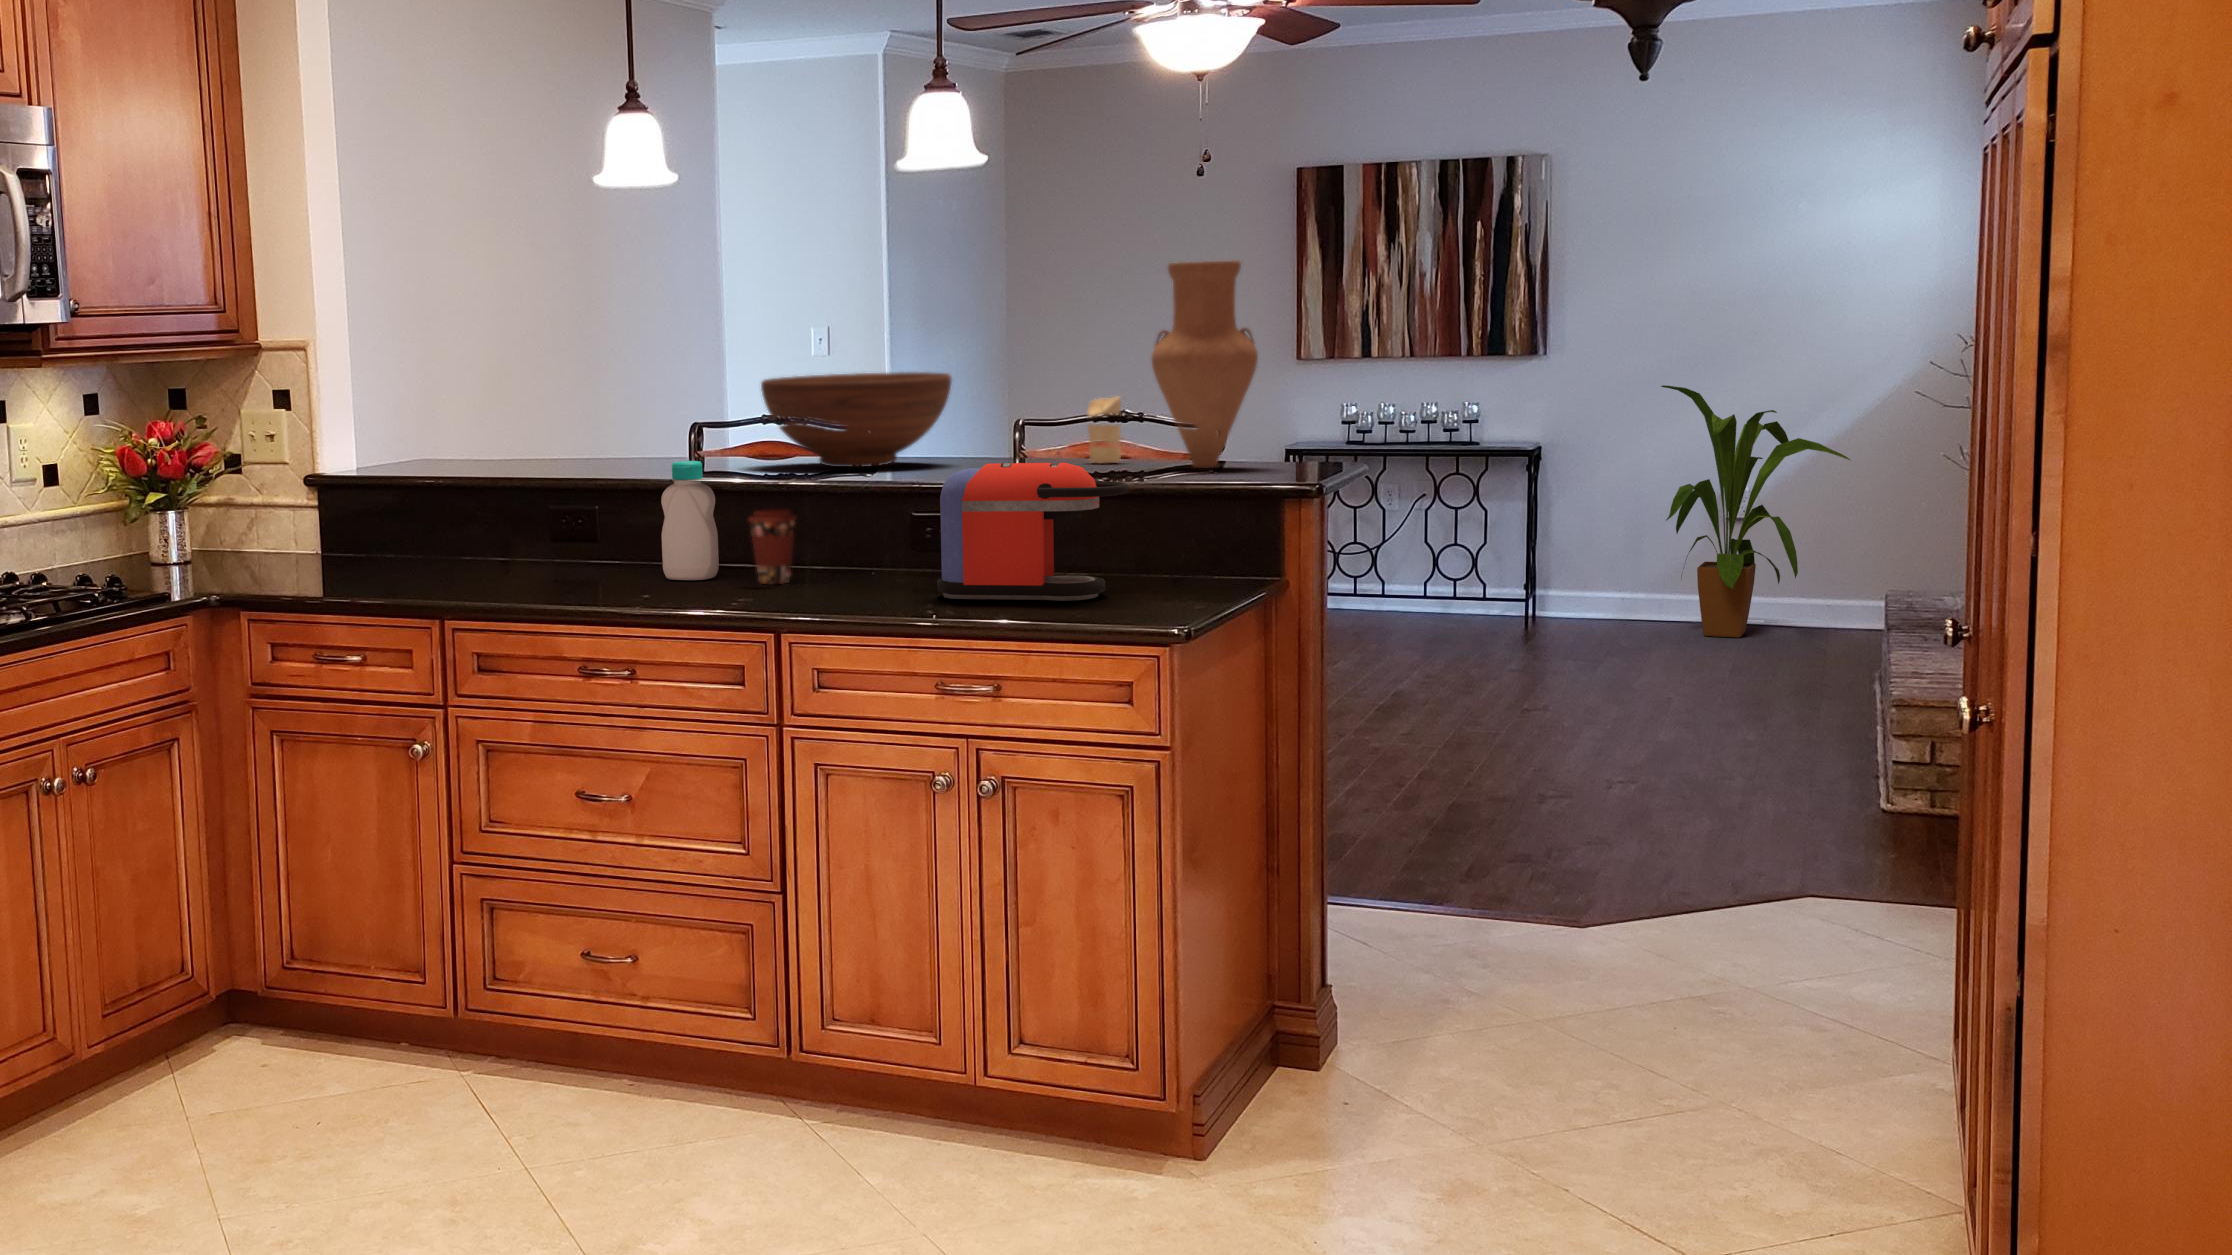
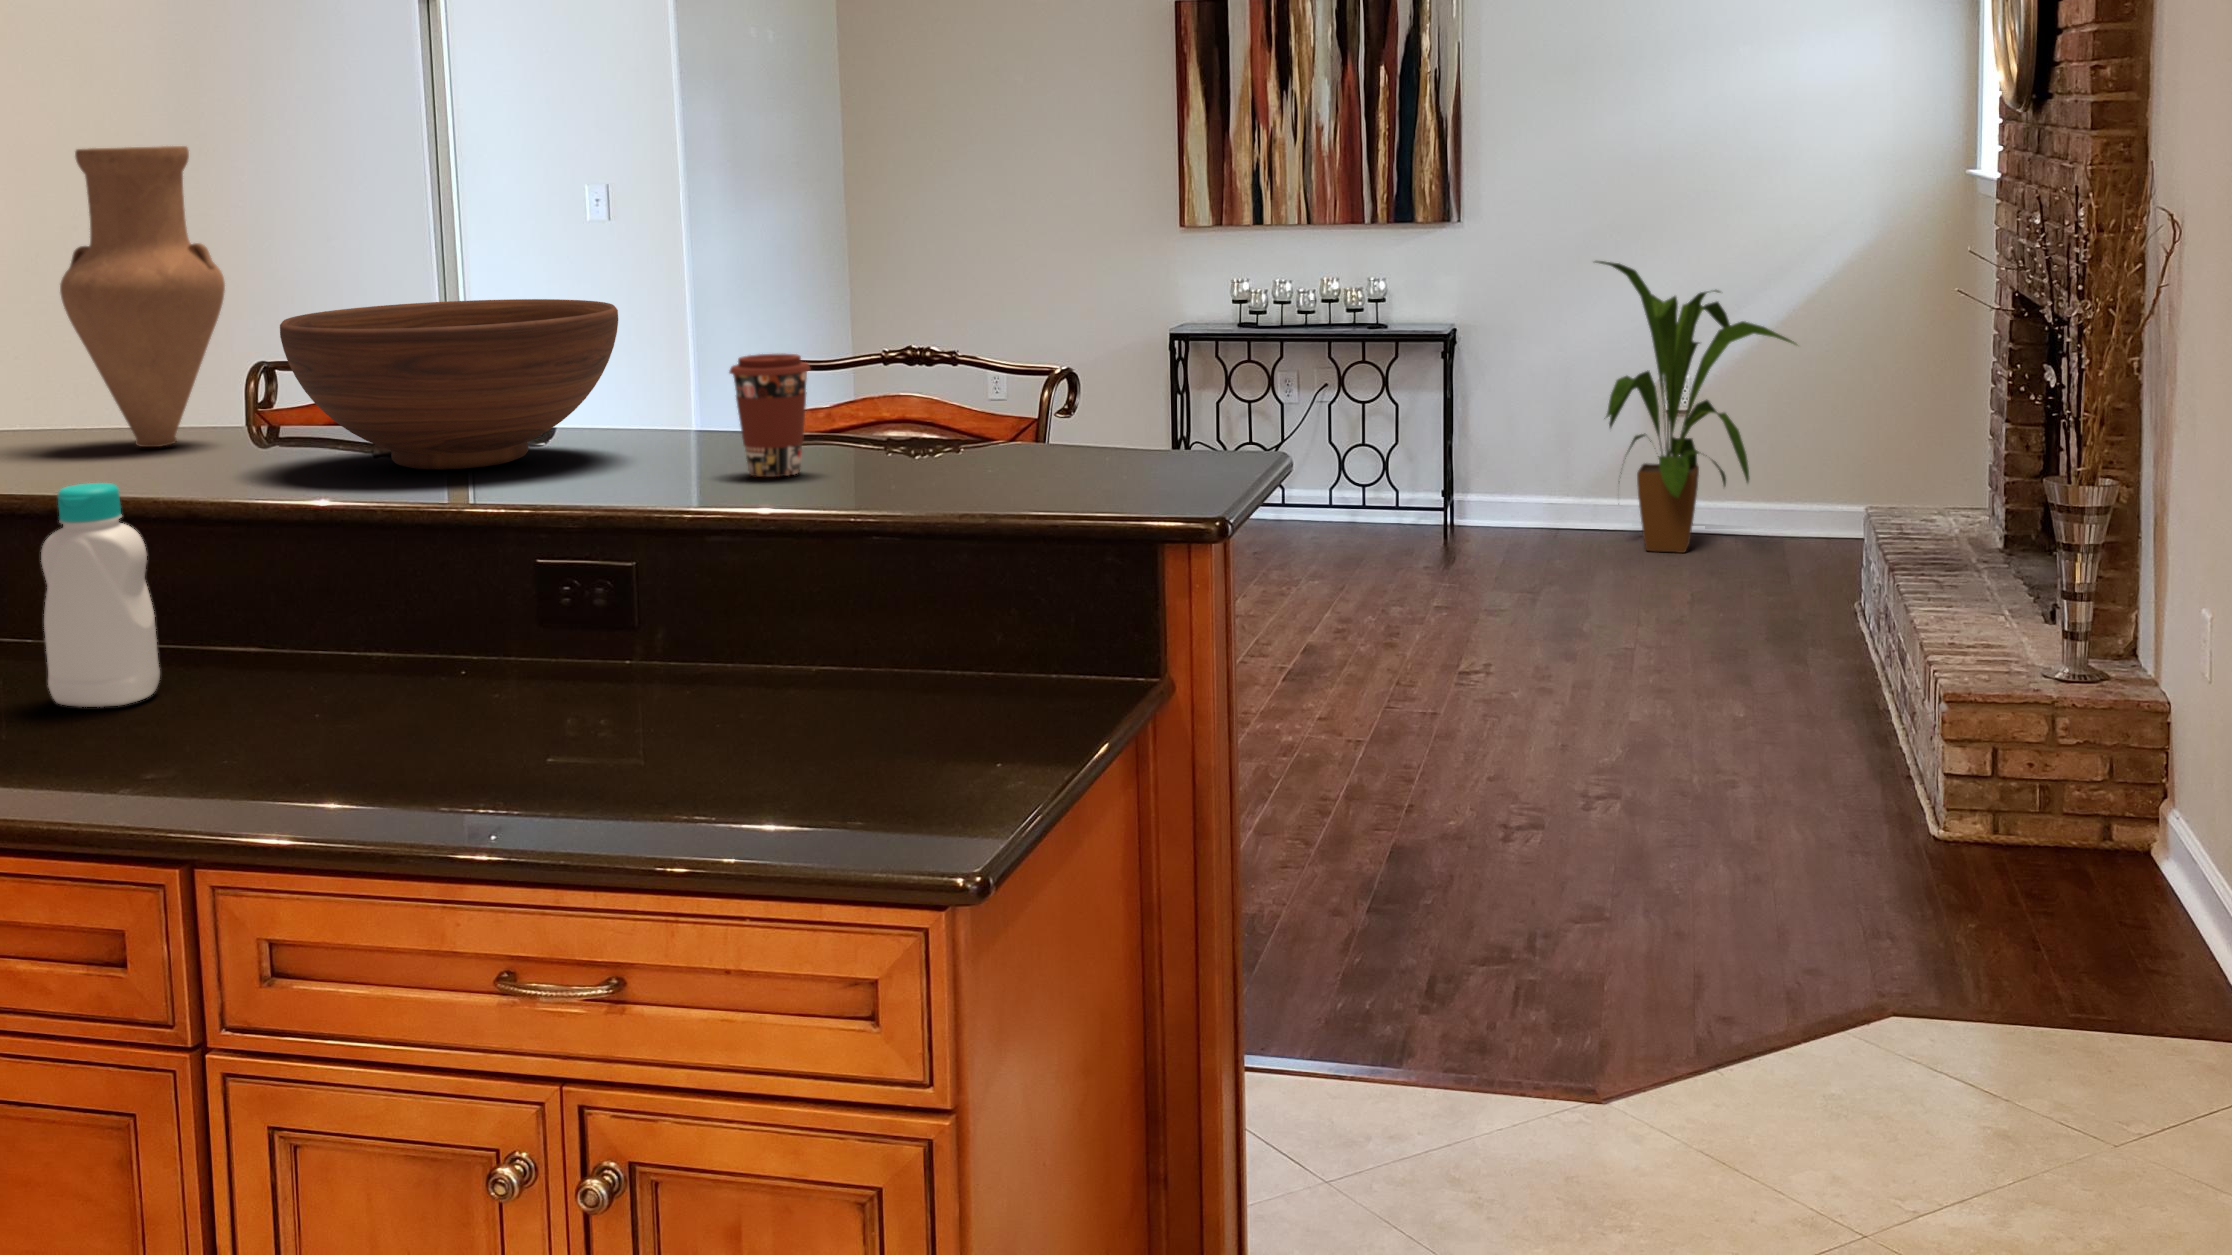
vase: present [1152,260,1258,469] -> present [60,146,225,447]
candle: present [1088,396,1121,463] -> none [847,342,904,455]
coffee maker: present [938,463,1129,601] -> none [524,509,880,776]
coffee cup: present [749,509,796,584] -> present [729,354,810,477]

